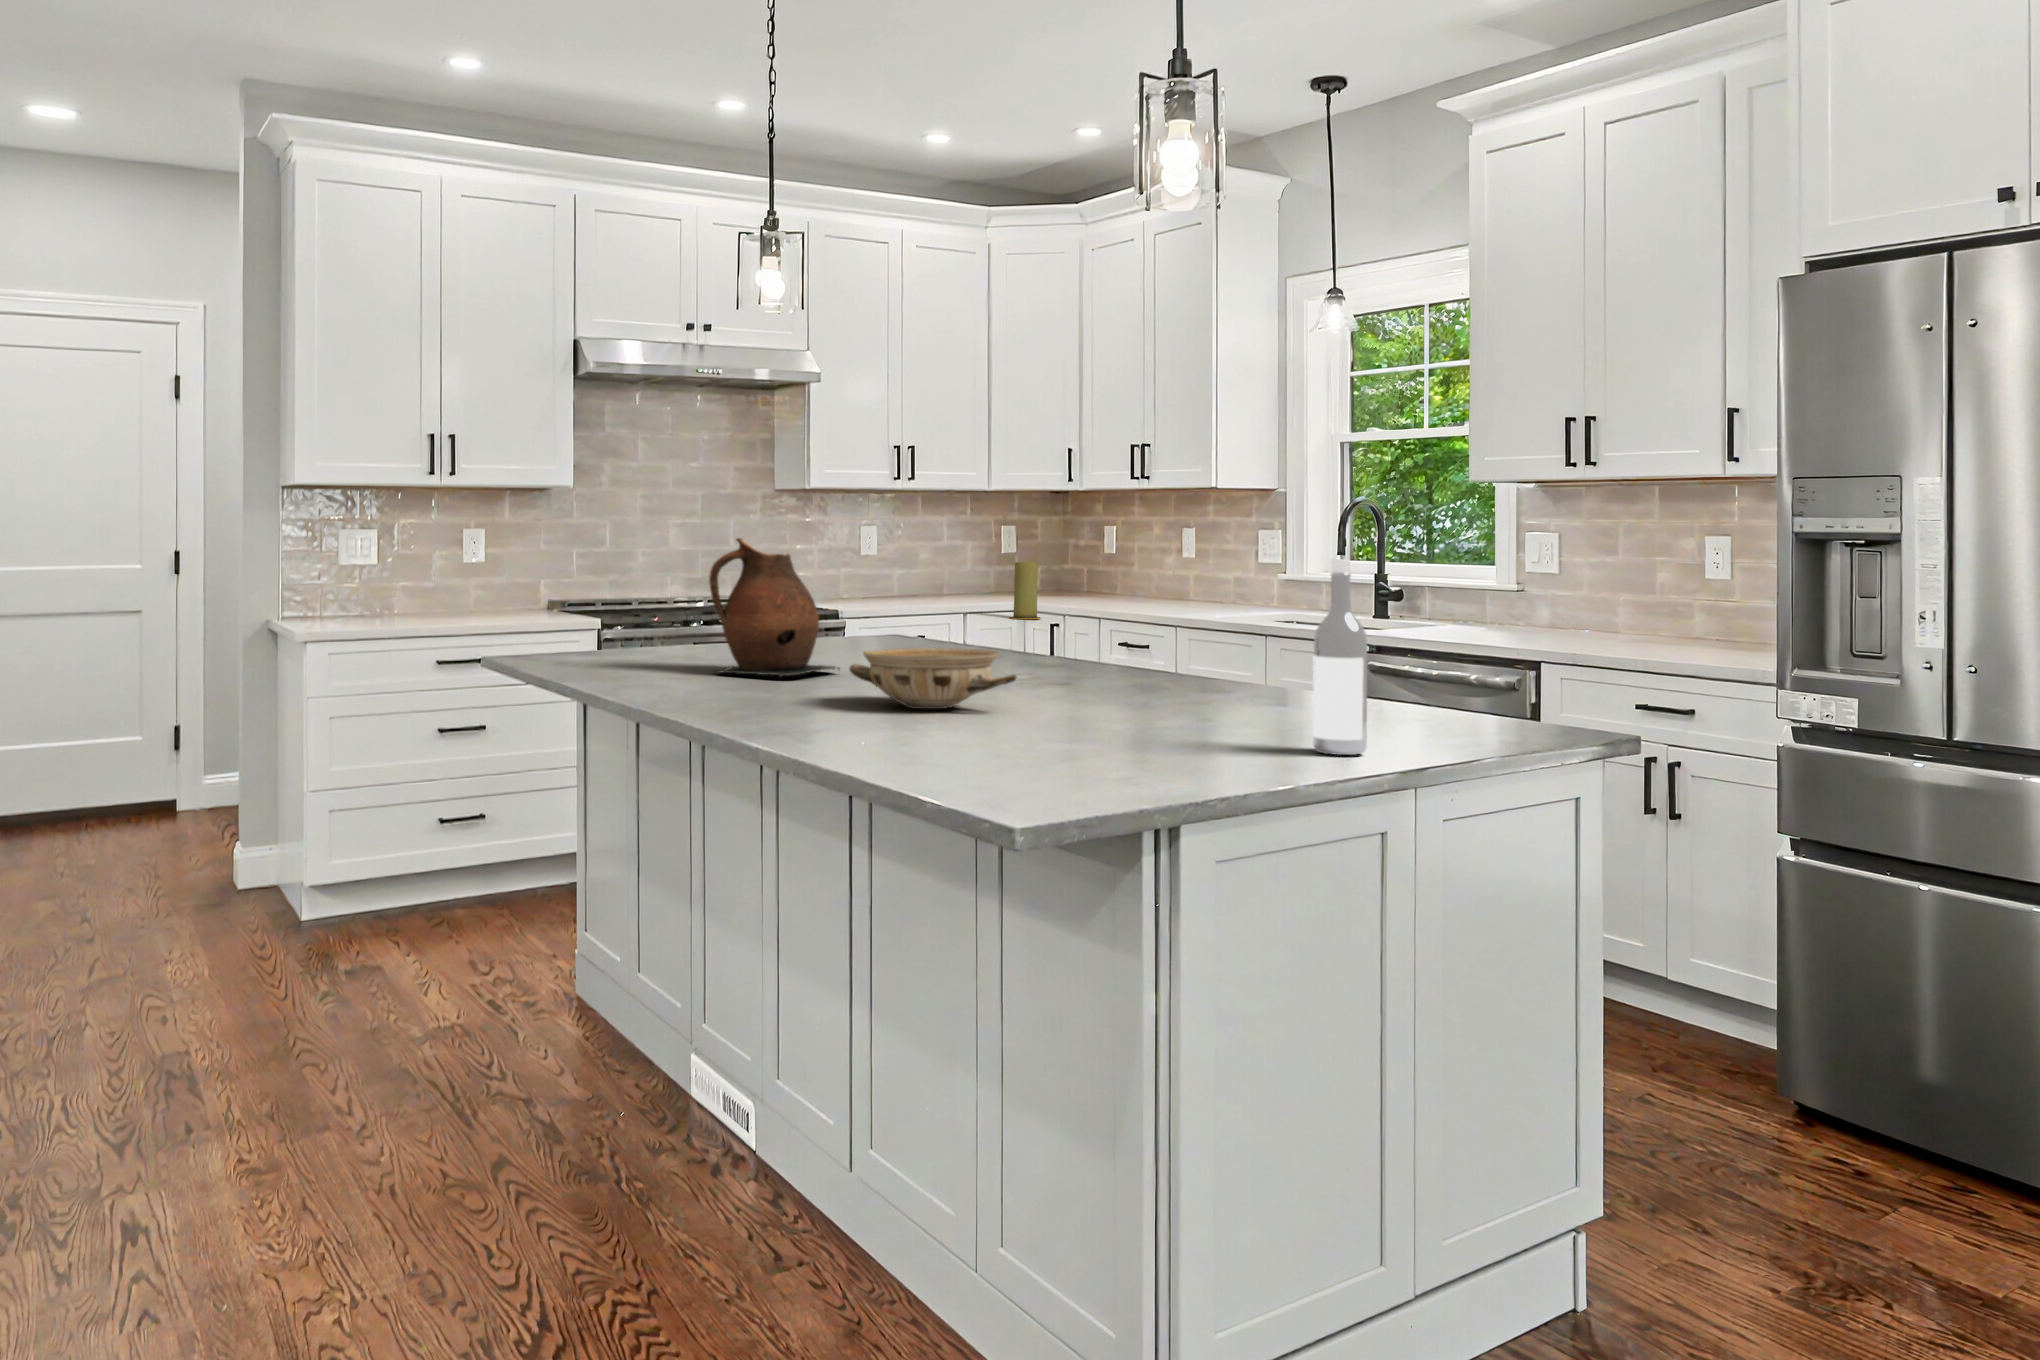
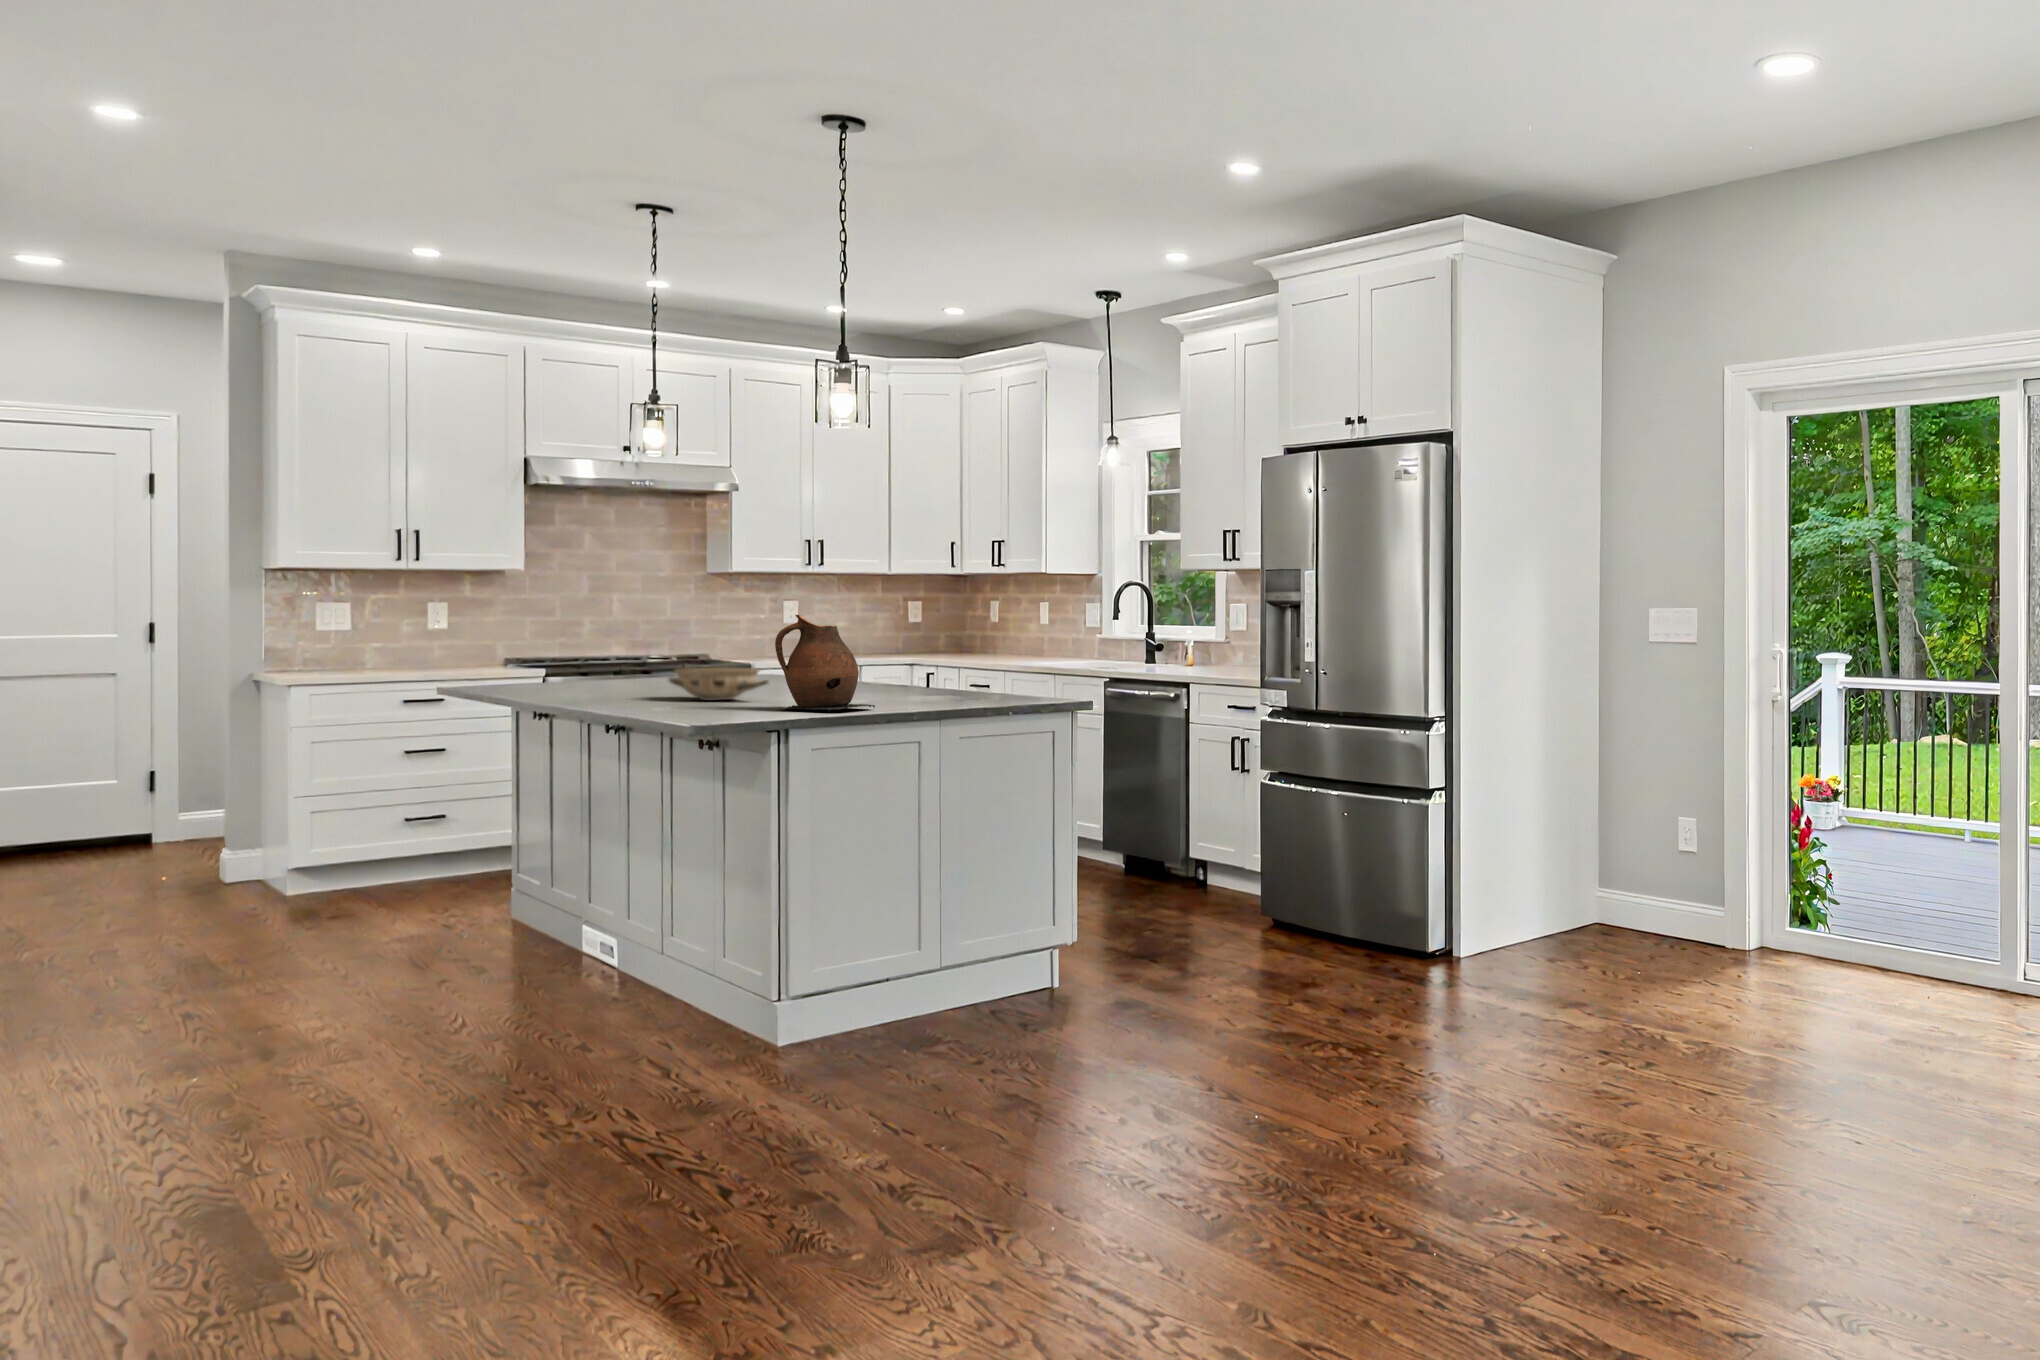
ceramic pitcher: present [709,538,840,678] -> present [775,615,875,711]
wine bottle: present [1313,559,1367,755] -> none [916,612,946,714]
candle: present [1009,562,1041,619] -> none [883,626,909,668]

